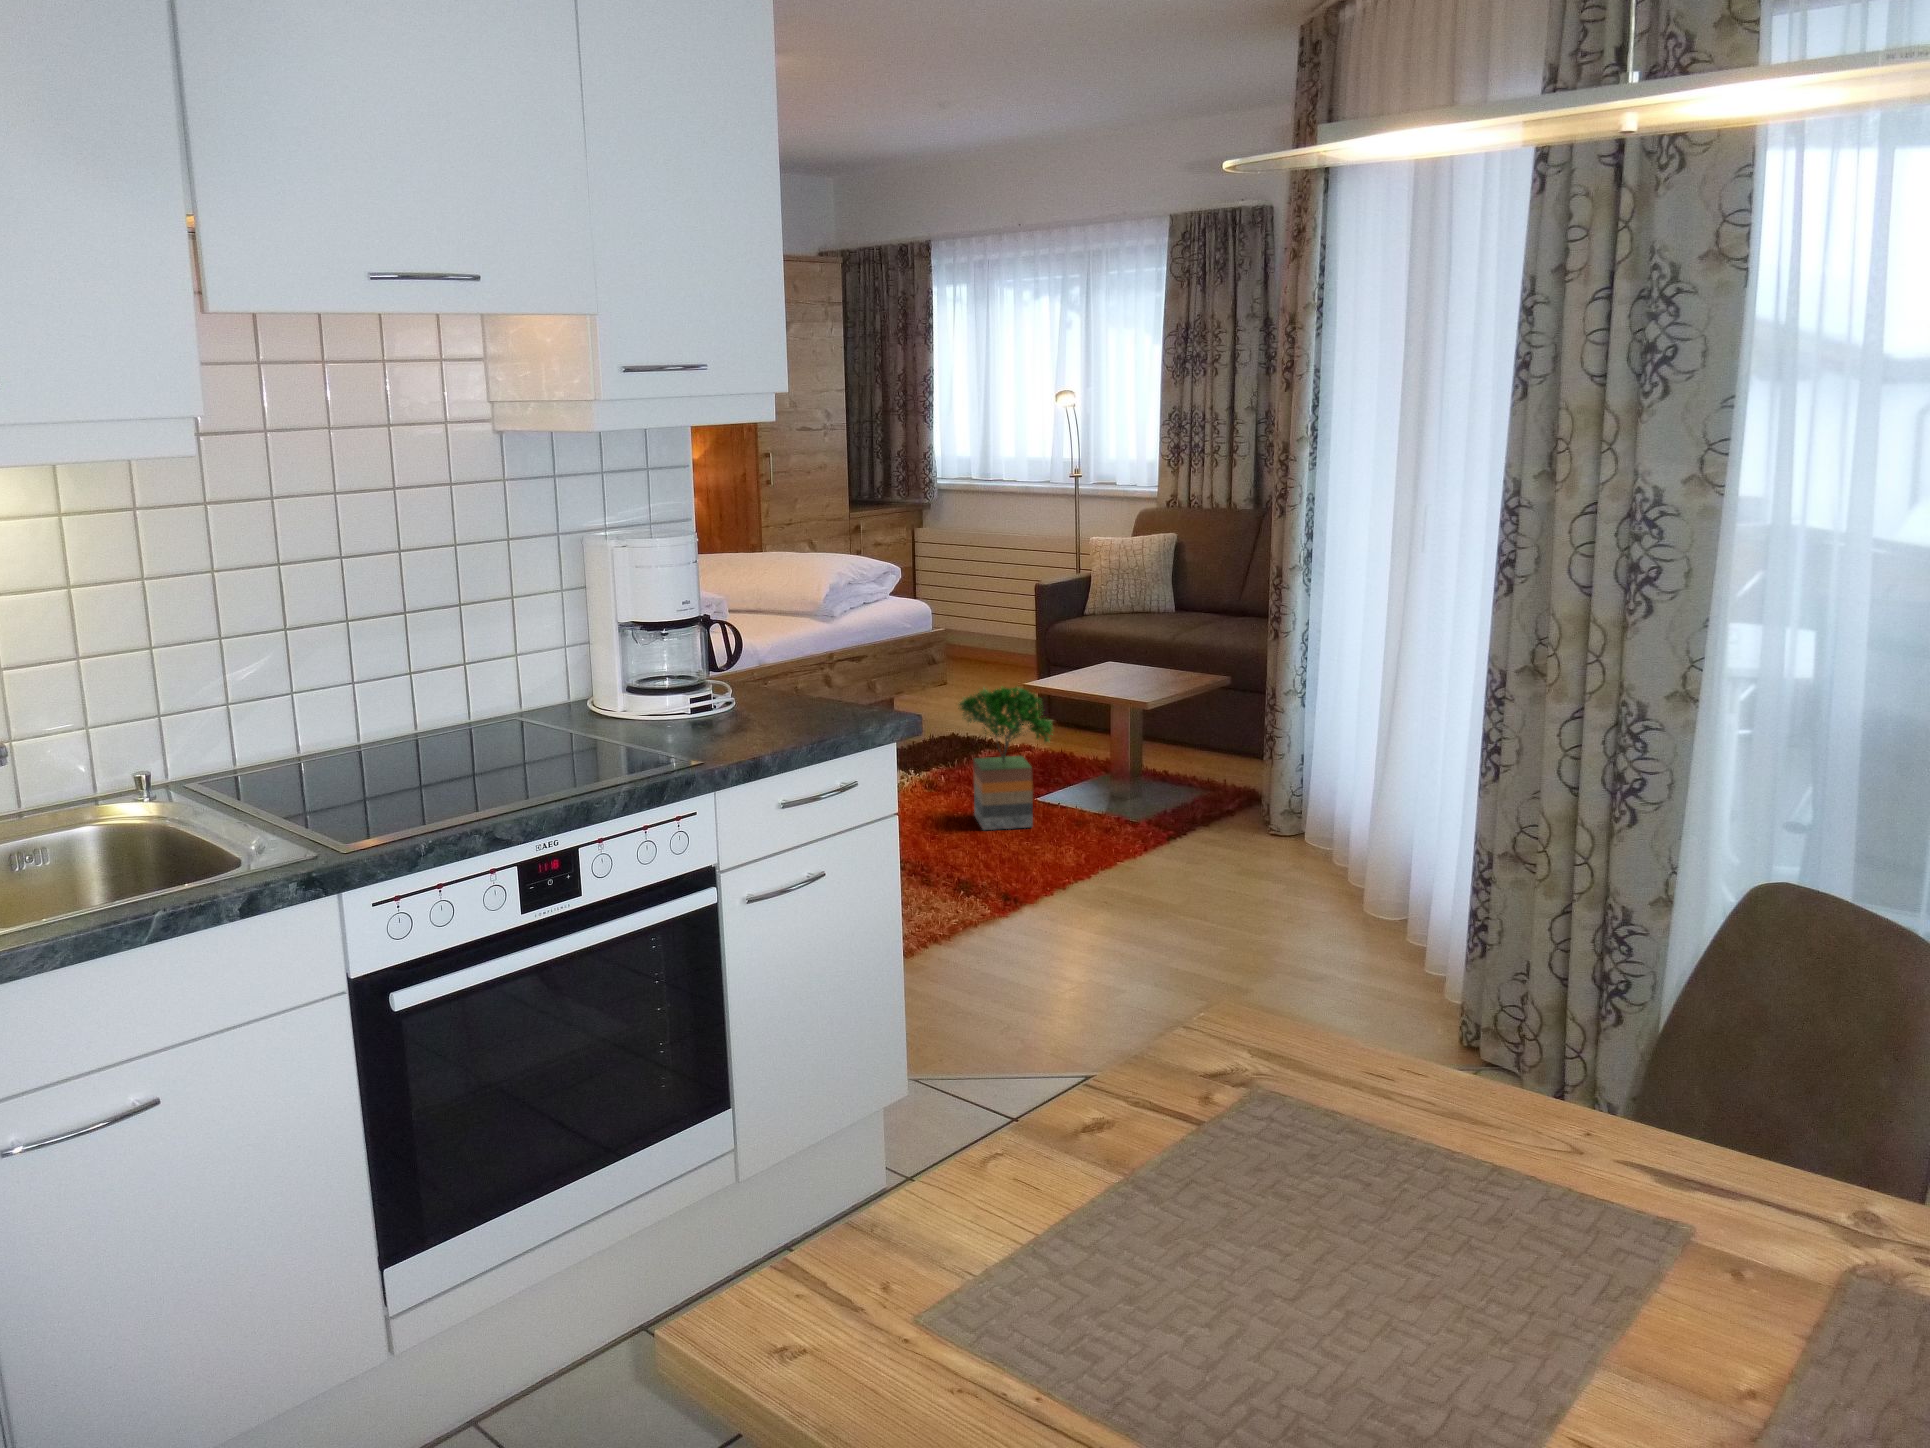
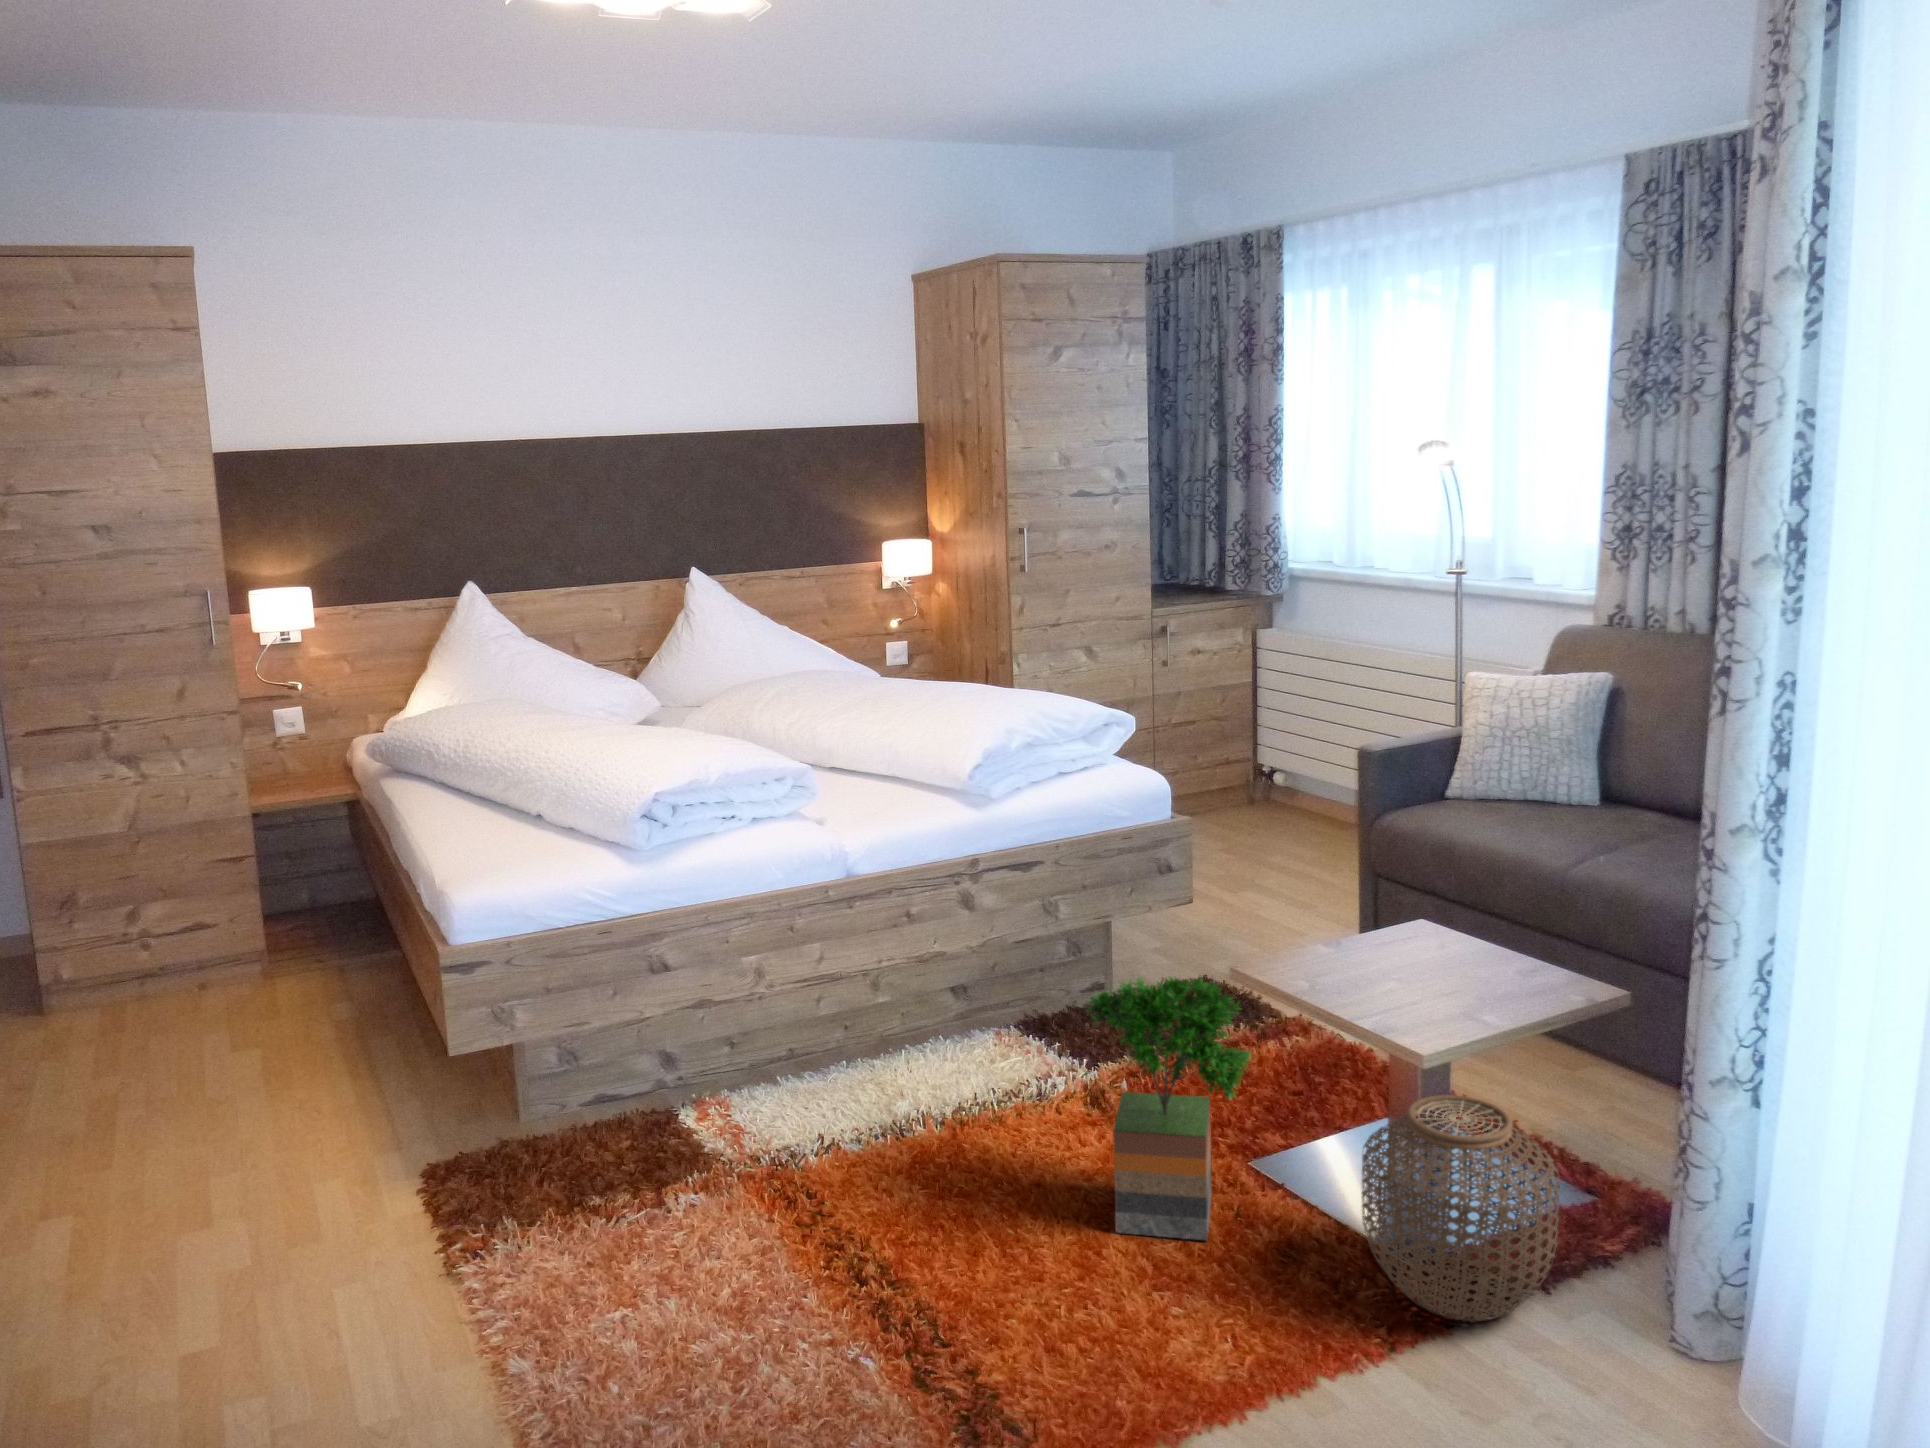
woven basket: none [1117,728,1214,837] -> present [1362,1095,1560,1321]

